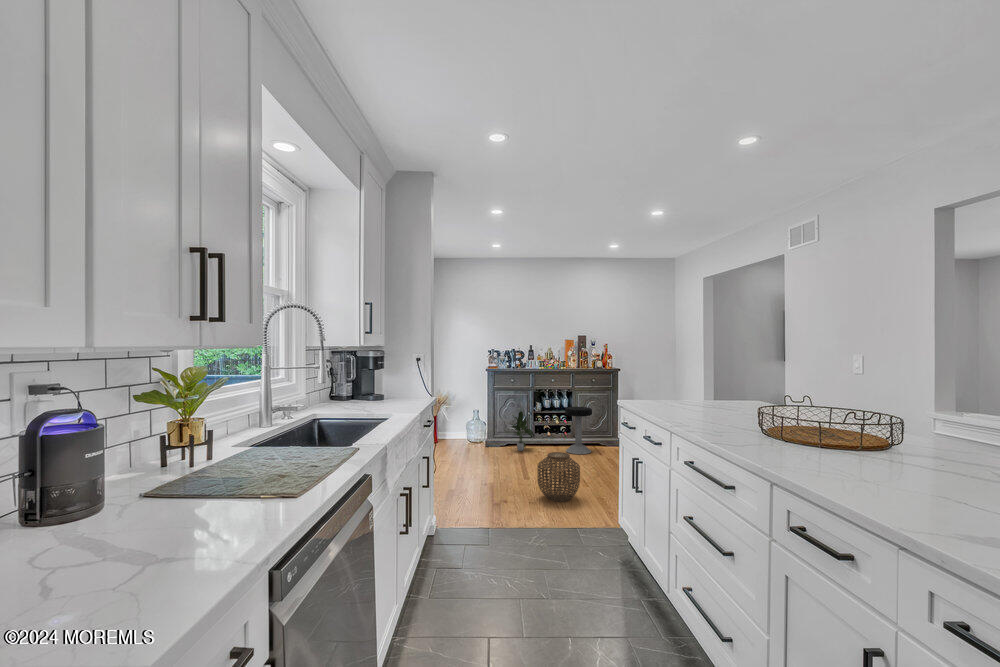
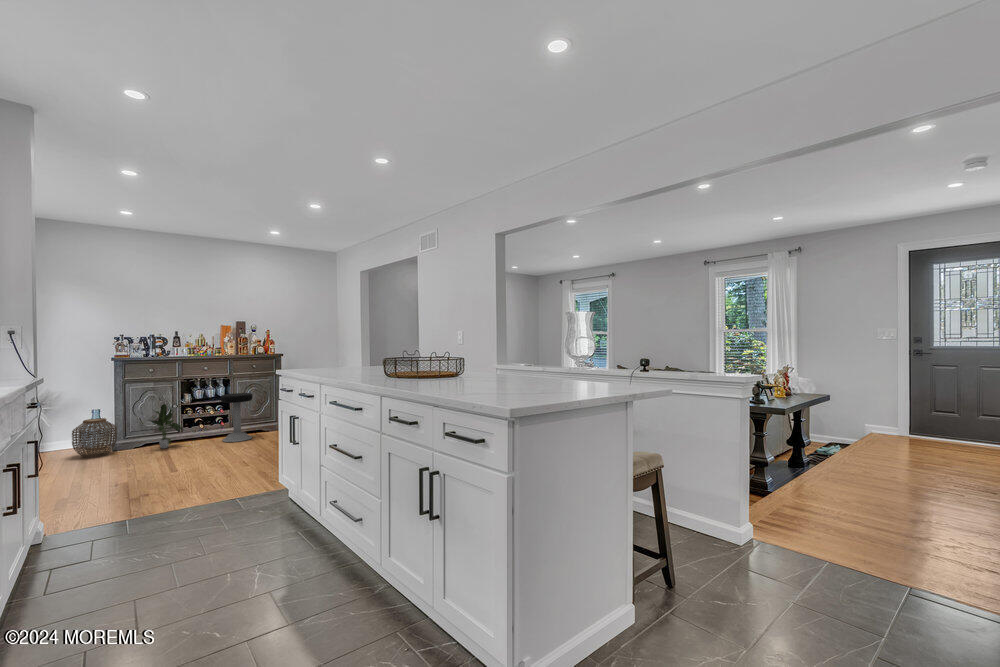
woven basket: present [537,452,580,502] -> present [72,418,117,458]

